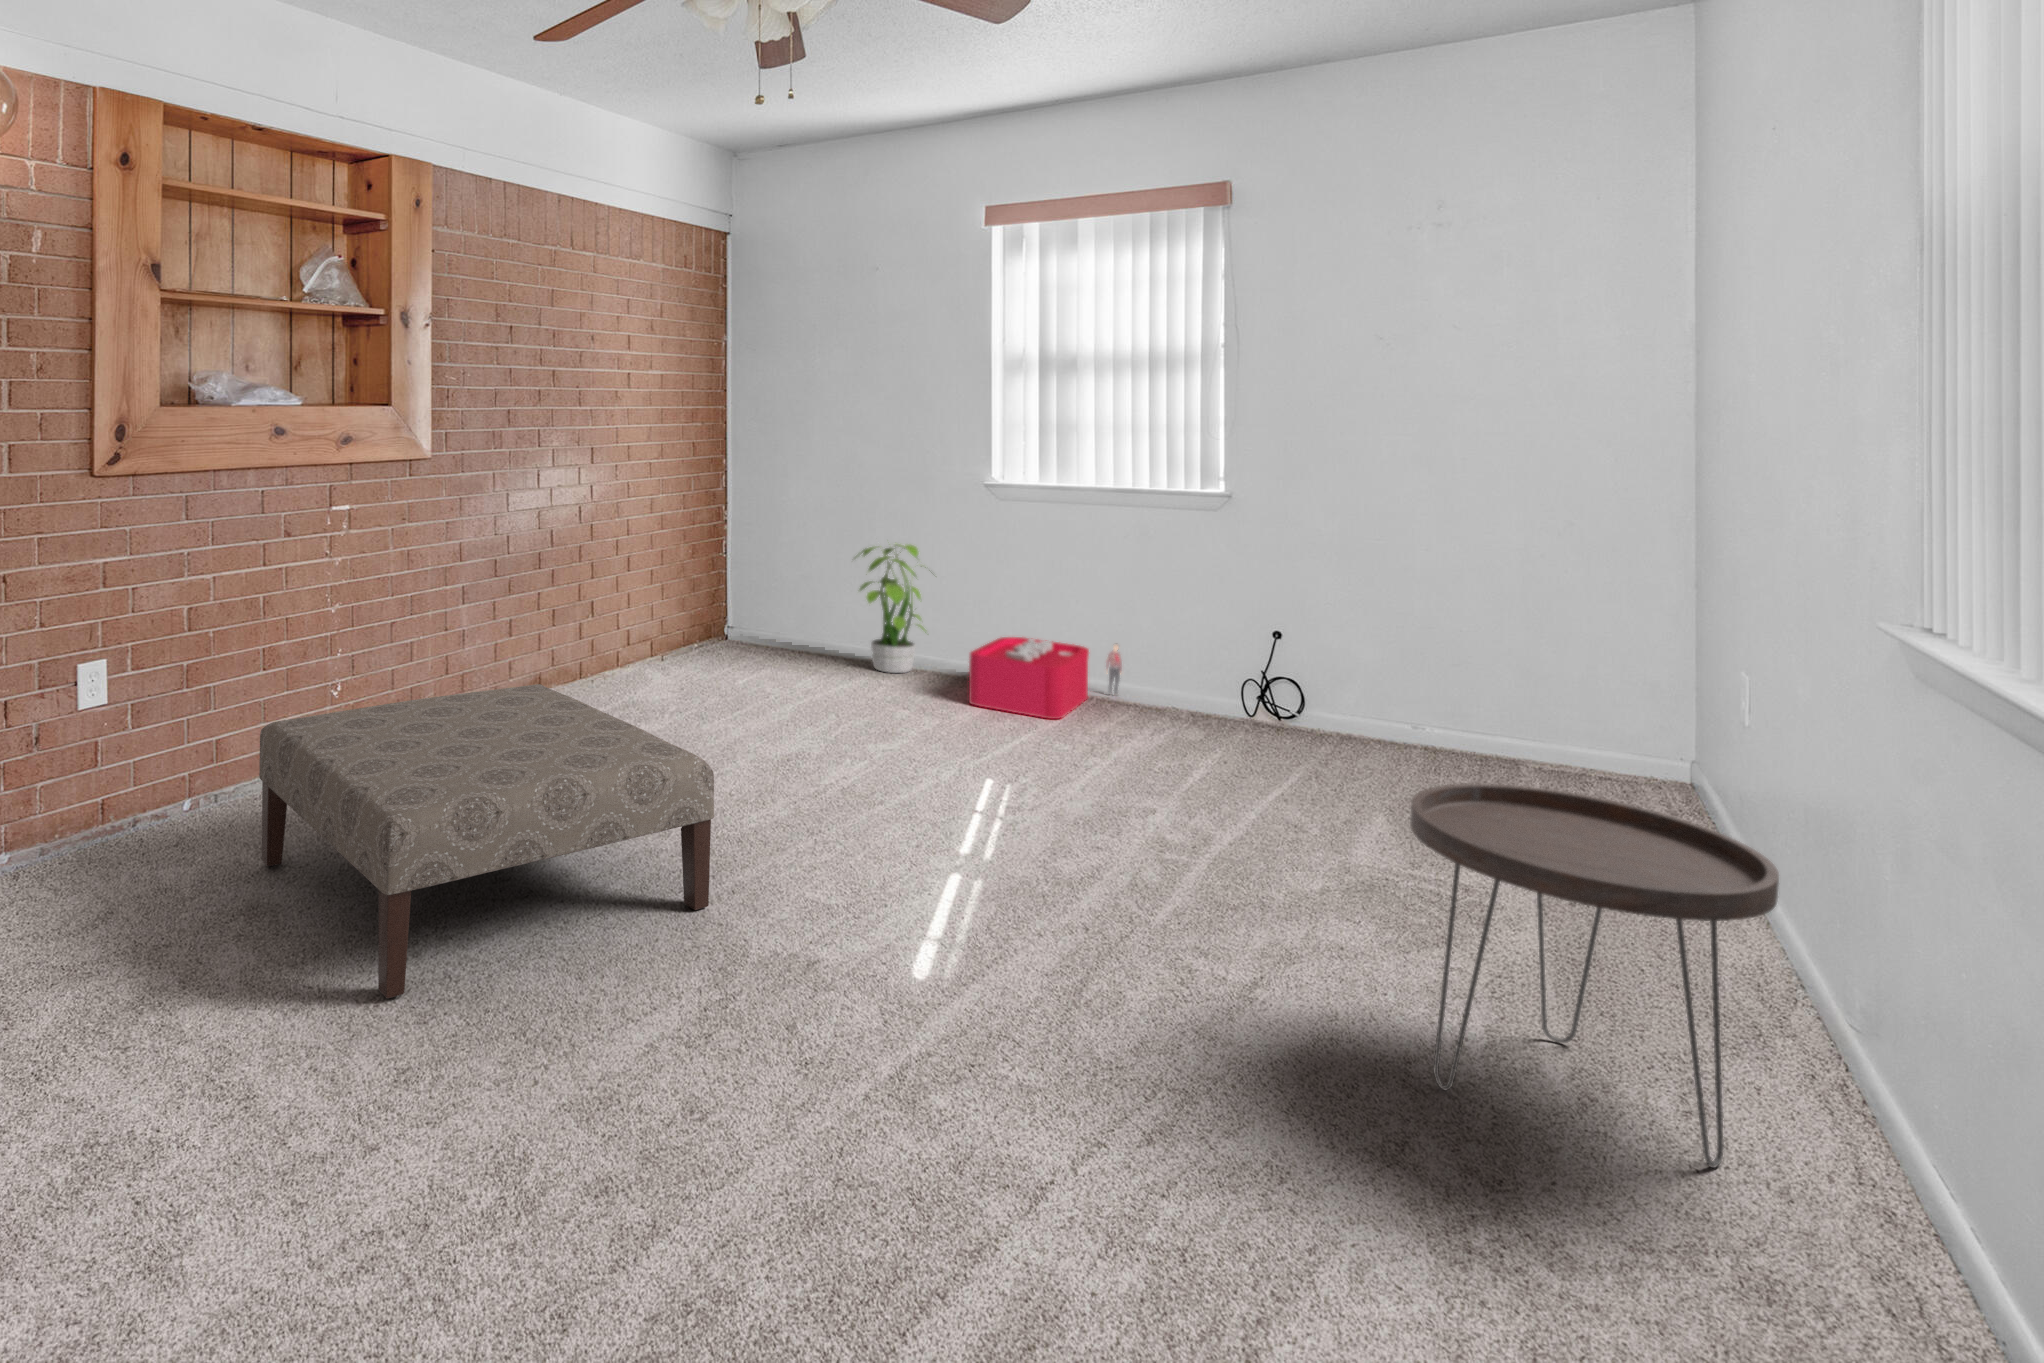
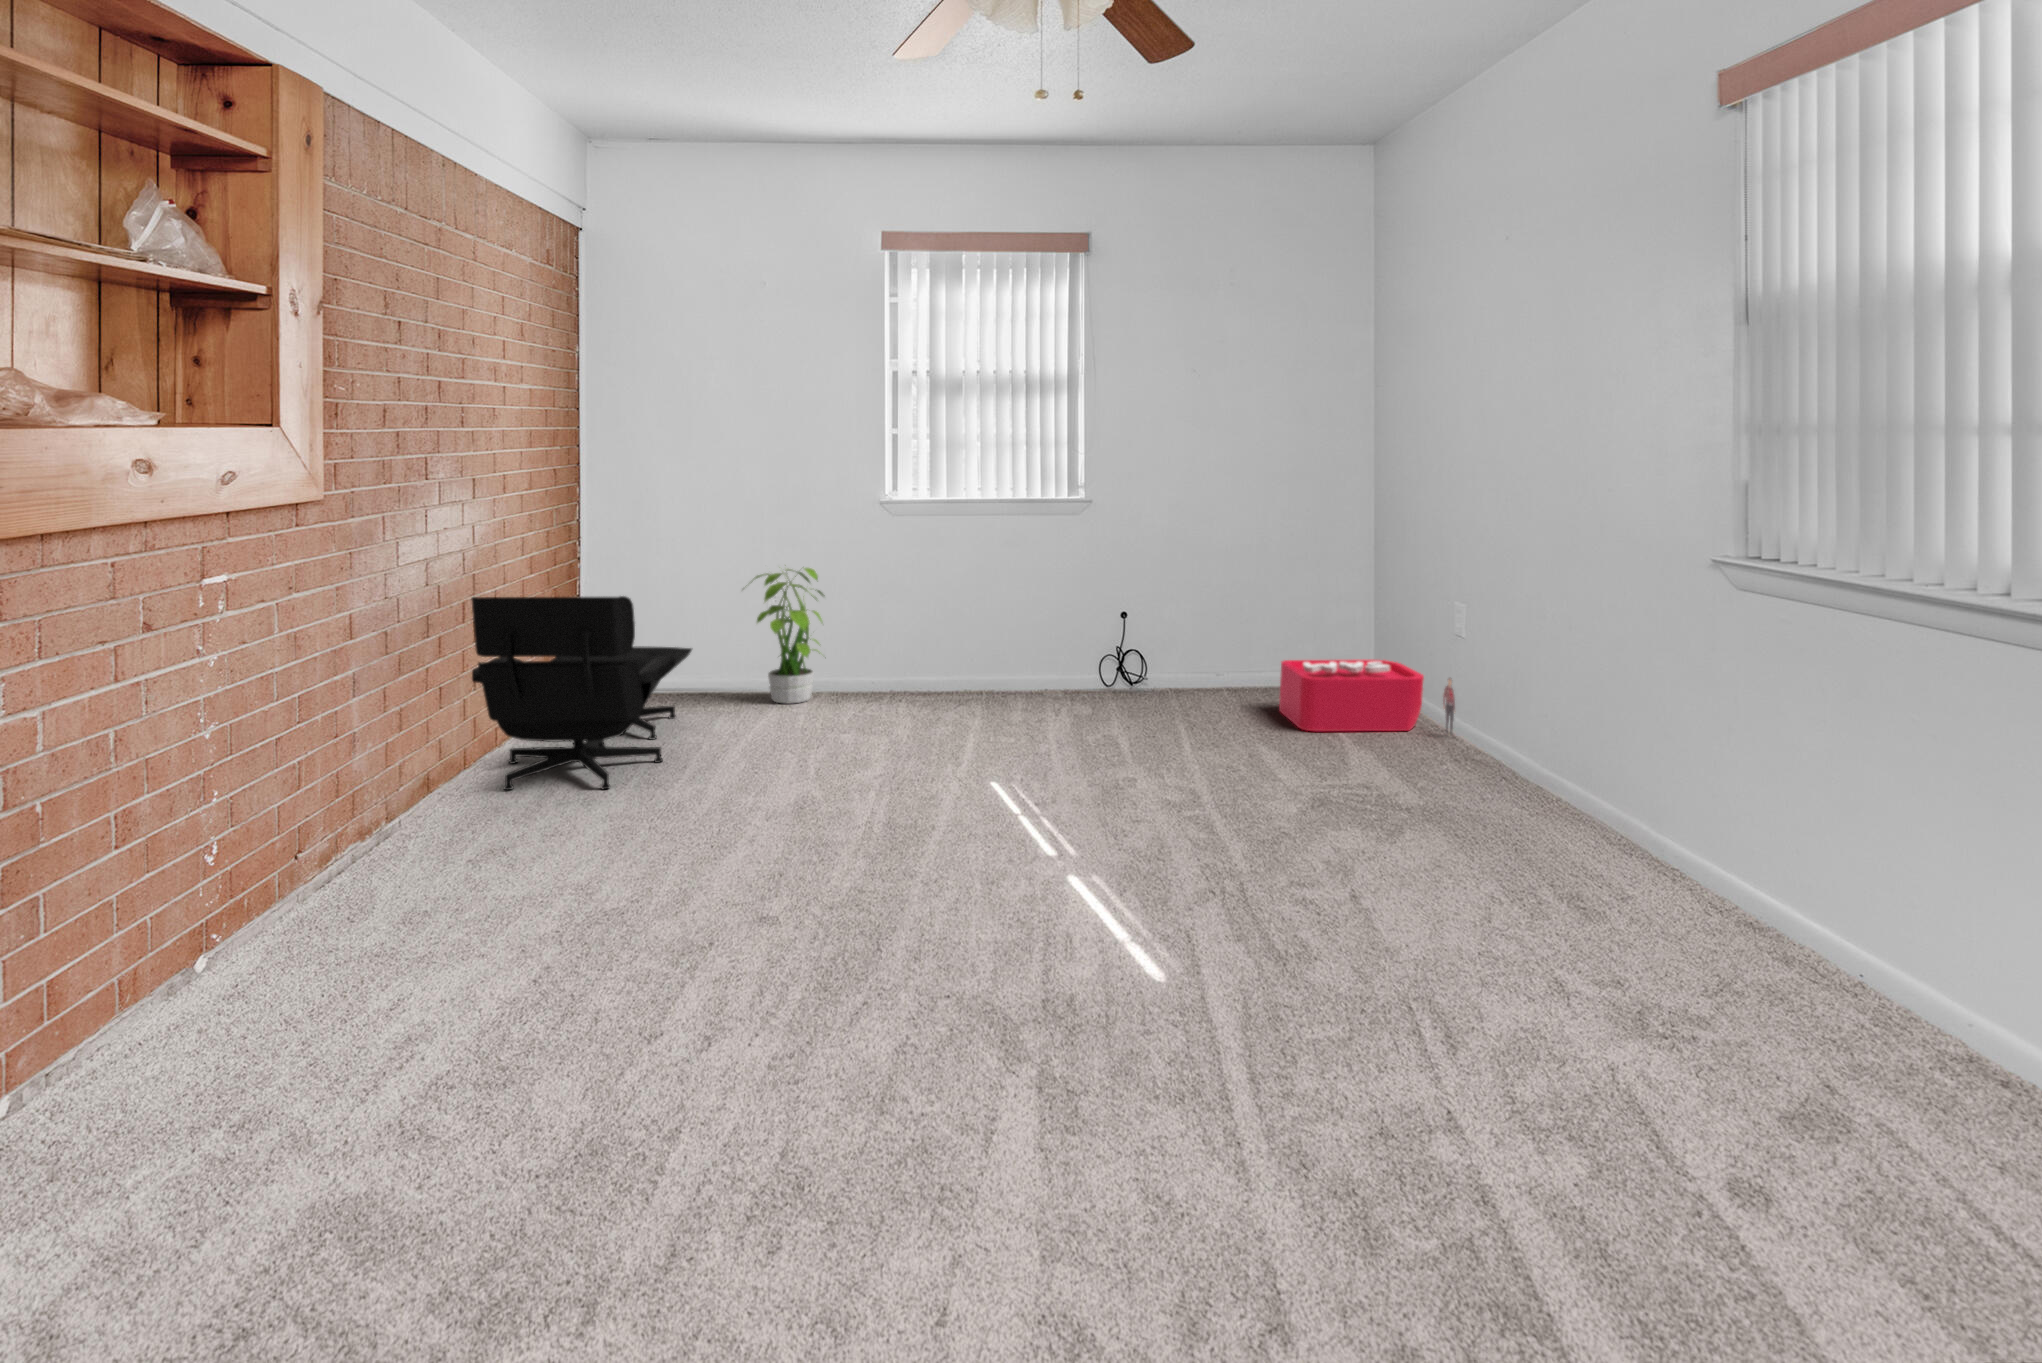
lounge chair: none [573,539,793,711] -> present [471,596,692,790]
storage bin: present [969,637,1122,719] -> present [1279,660,1455,736]
ottoman: present [259,684,714,999] -> none [242,777,919,1266]
side table: present [1410,784,1779,1168] -> none [1513,689,1772,948]

